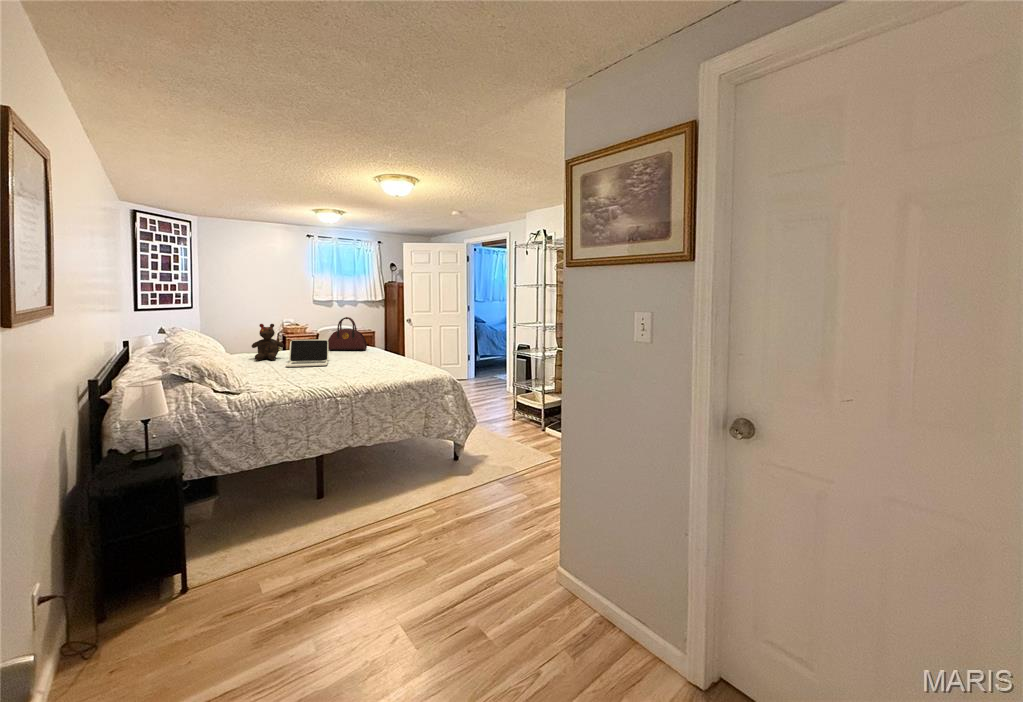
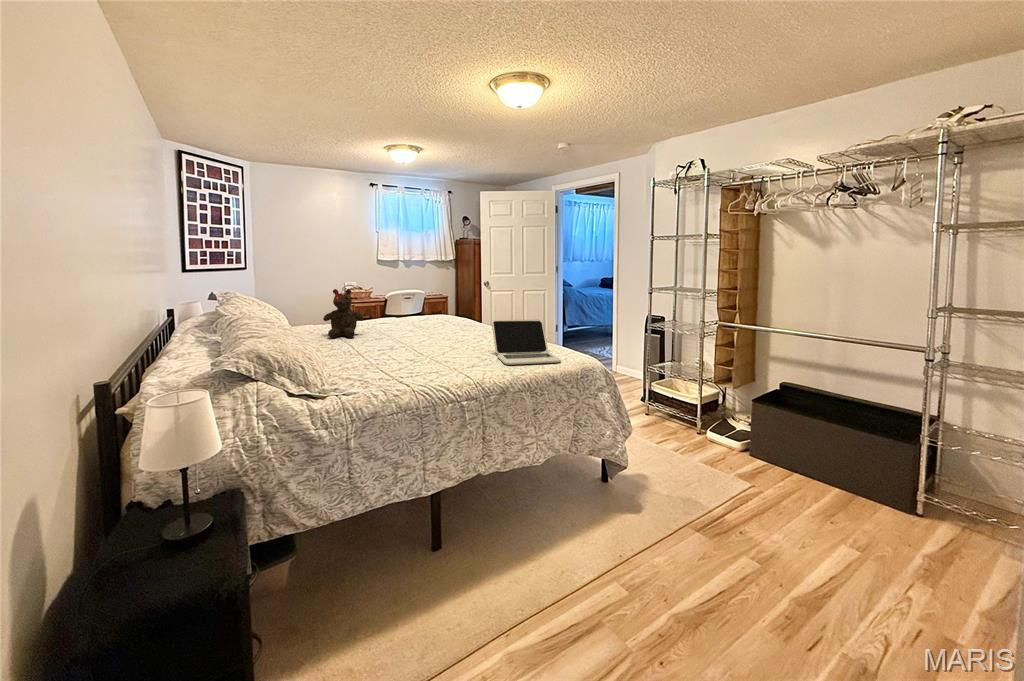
handbag: present [328,317,367,350] -> none [412,280,460,323]
laptop: present [286,339,328,367] -> present [492,319,561,365]

